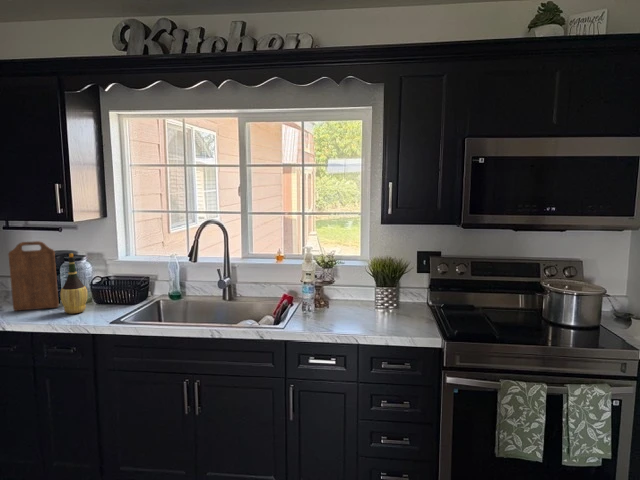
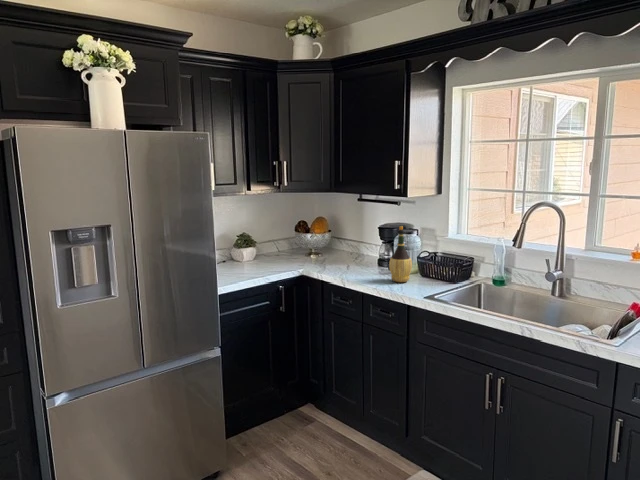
cutting board: present [8,241,59,311] -> none [356,212,390,274]

